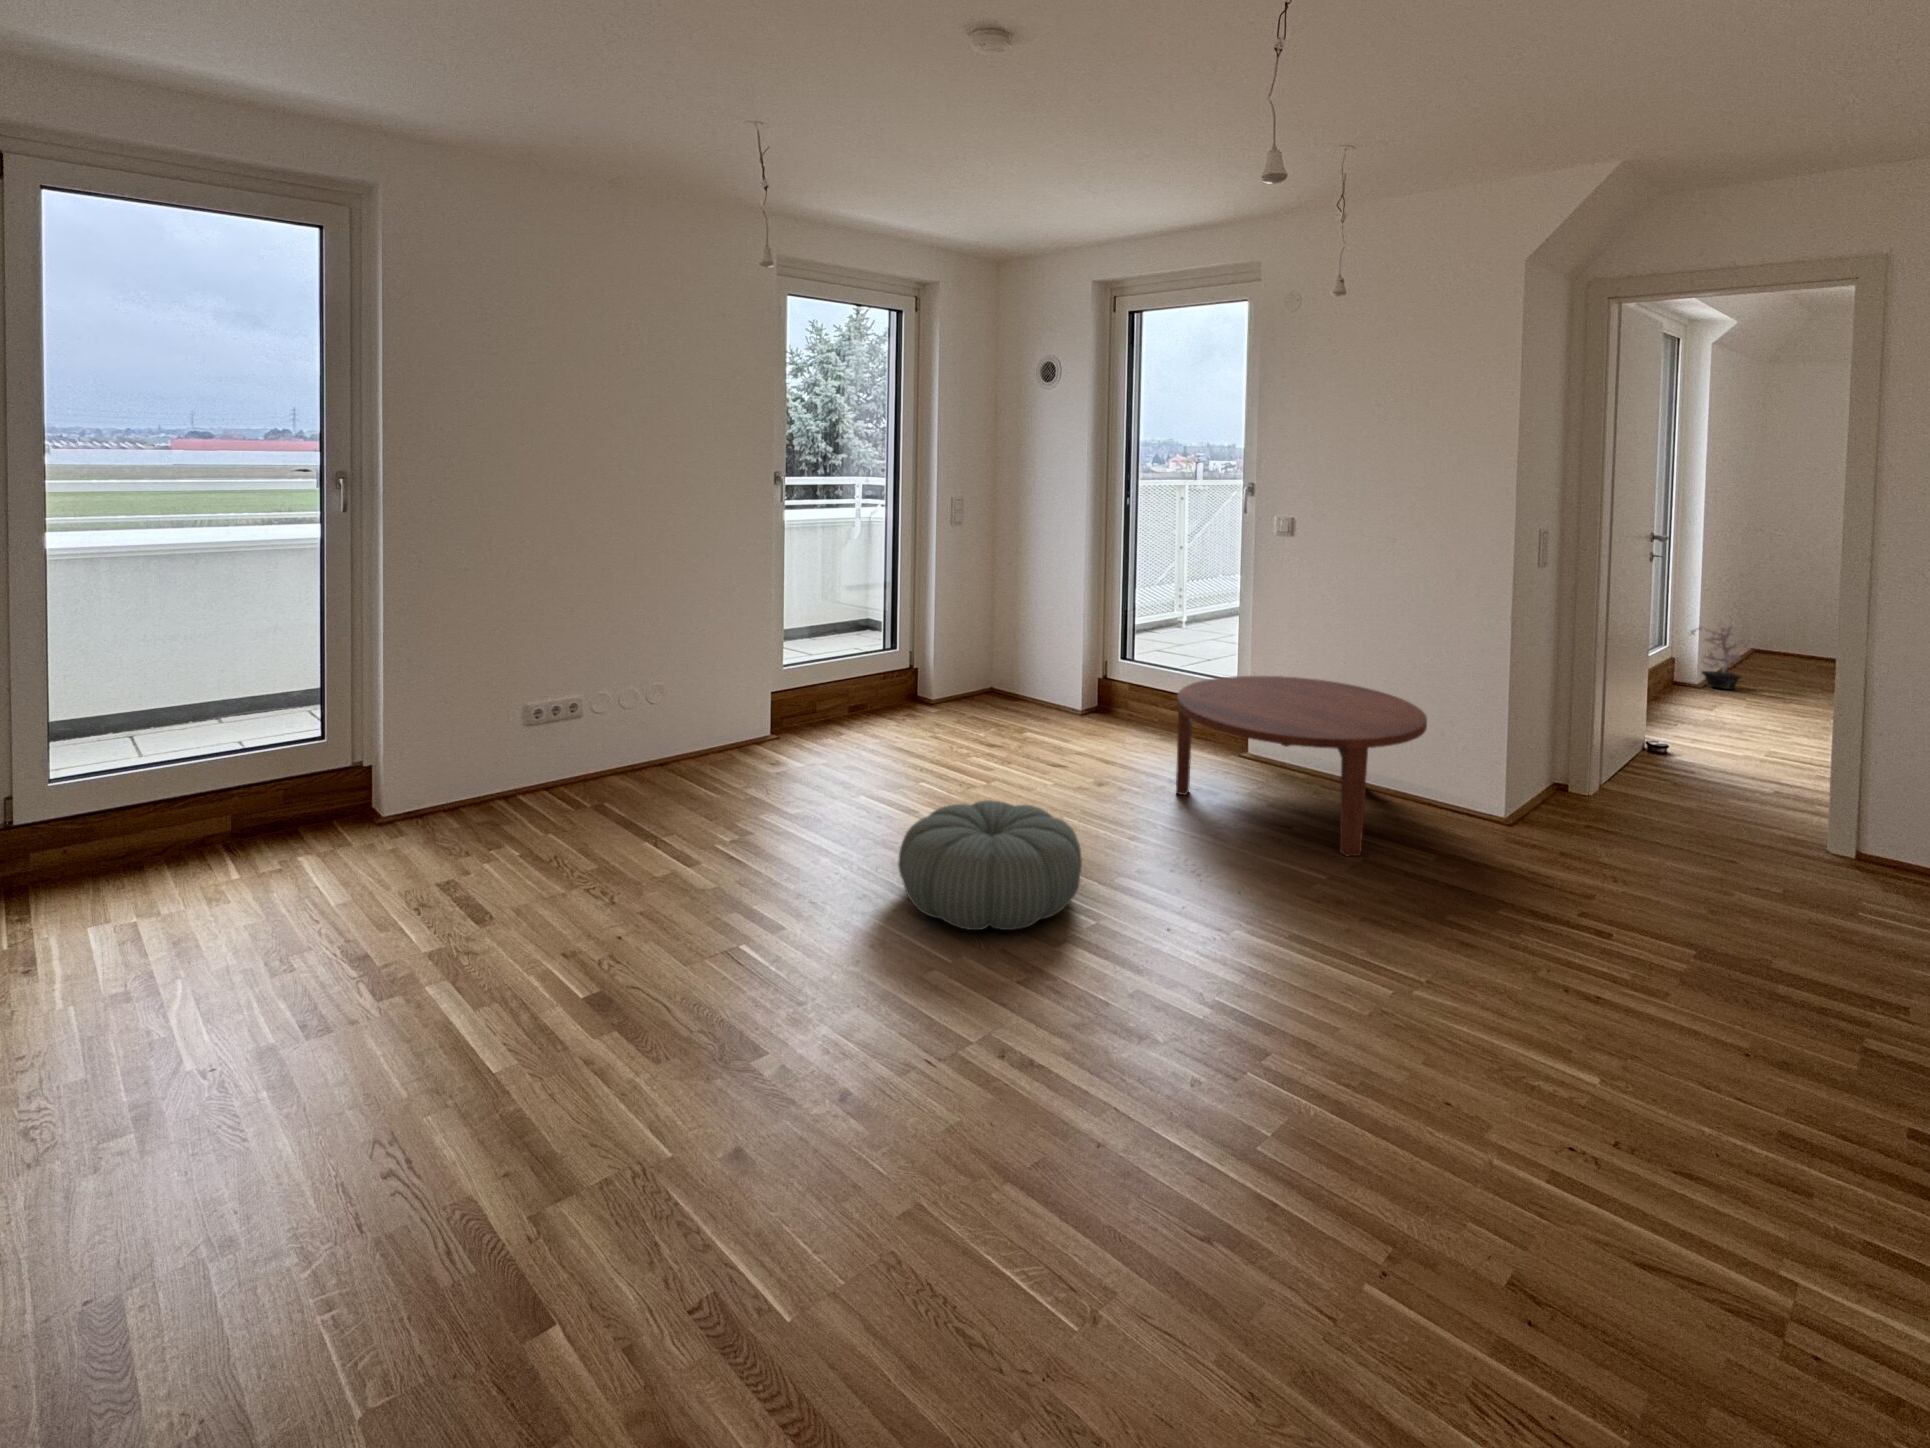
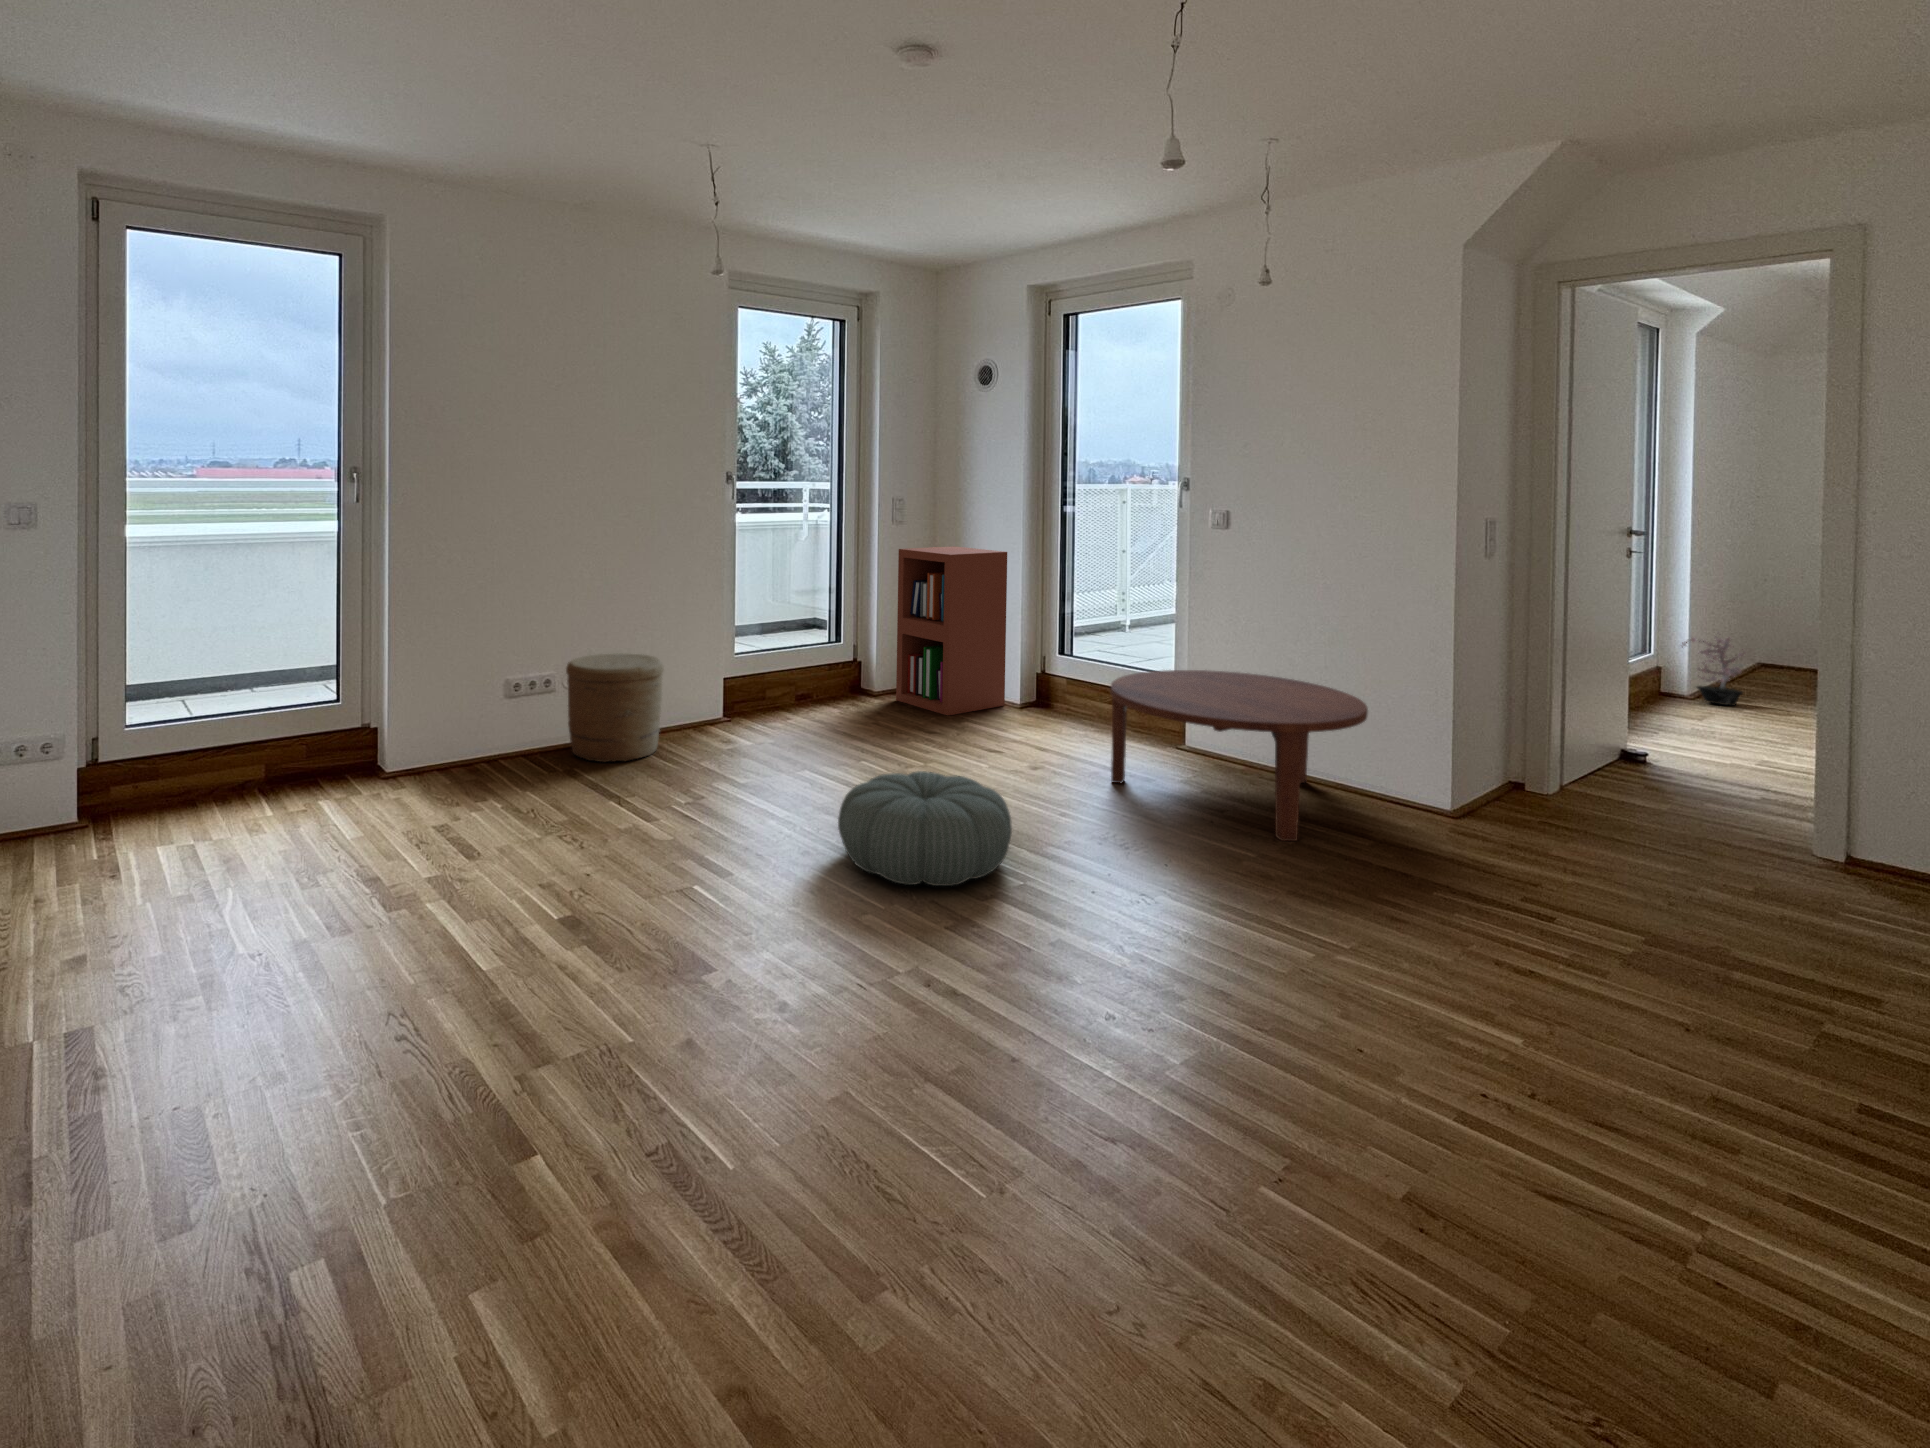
bookshelf: none [953,542,1069,720] -> present [896,546,1007,716]
woven basket: none [594,667,705,790] -> present [566,653,664,763]

